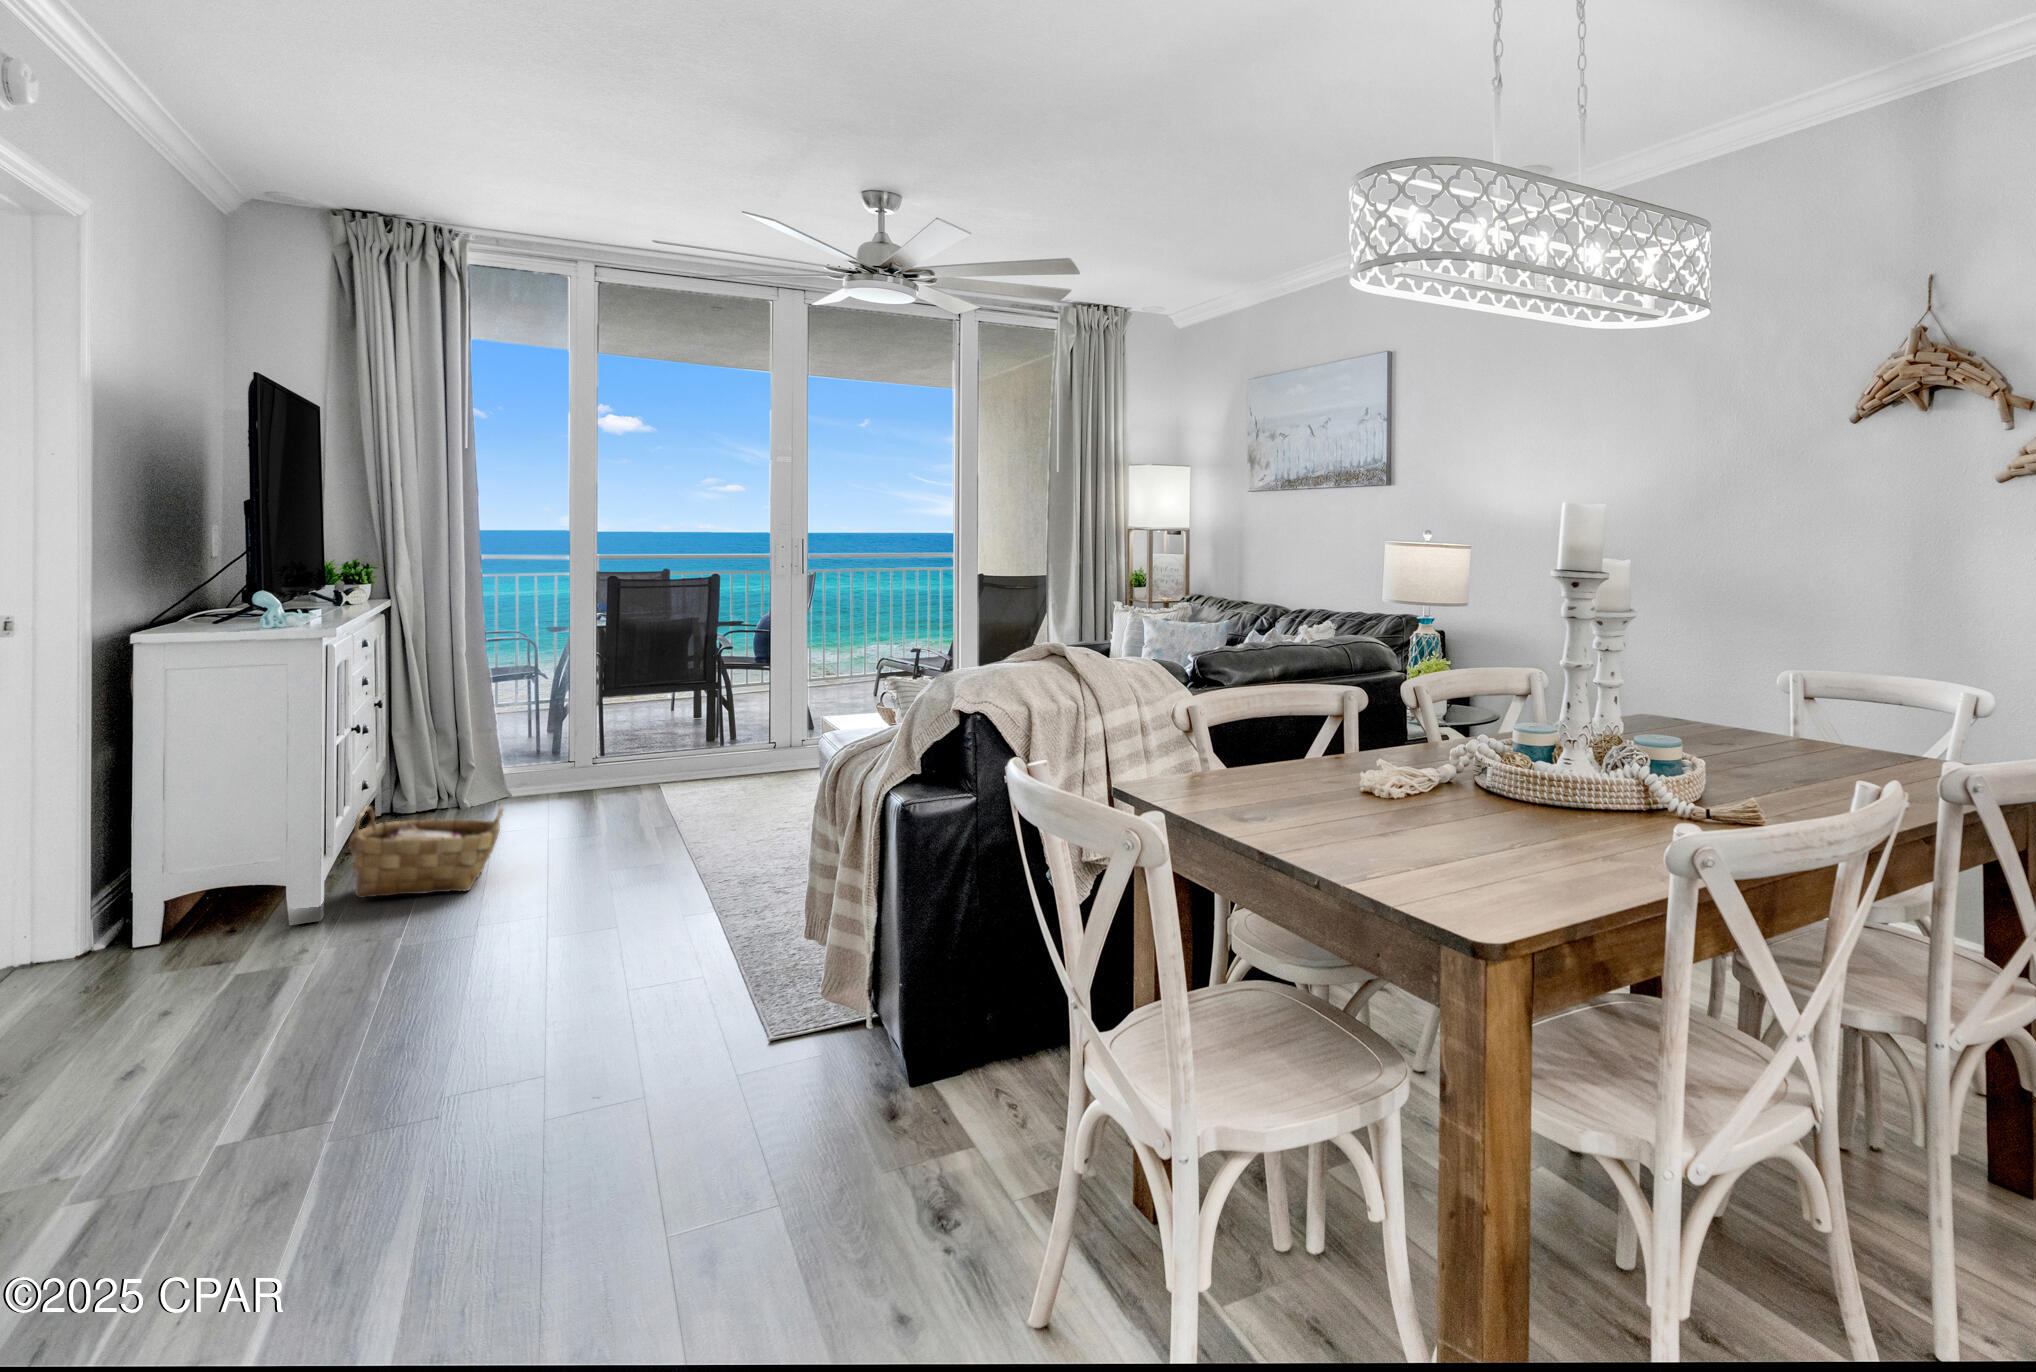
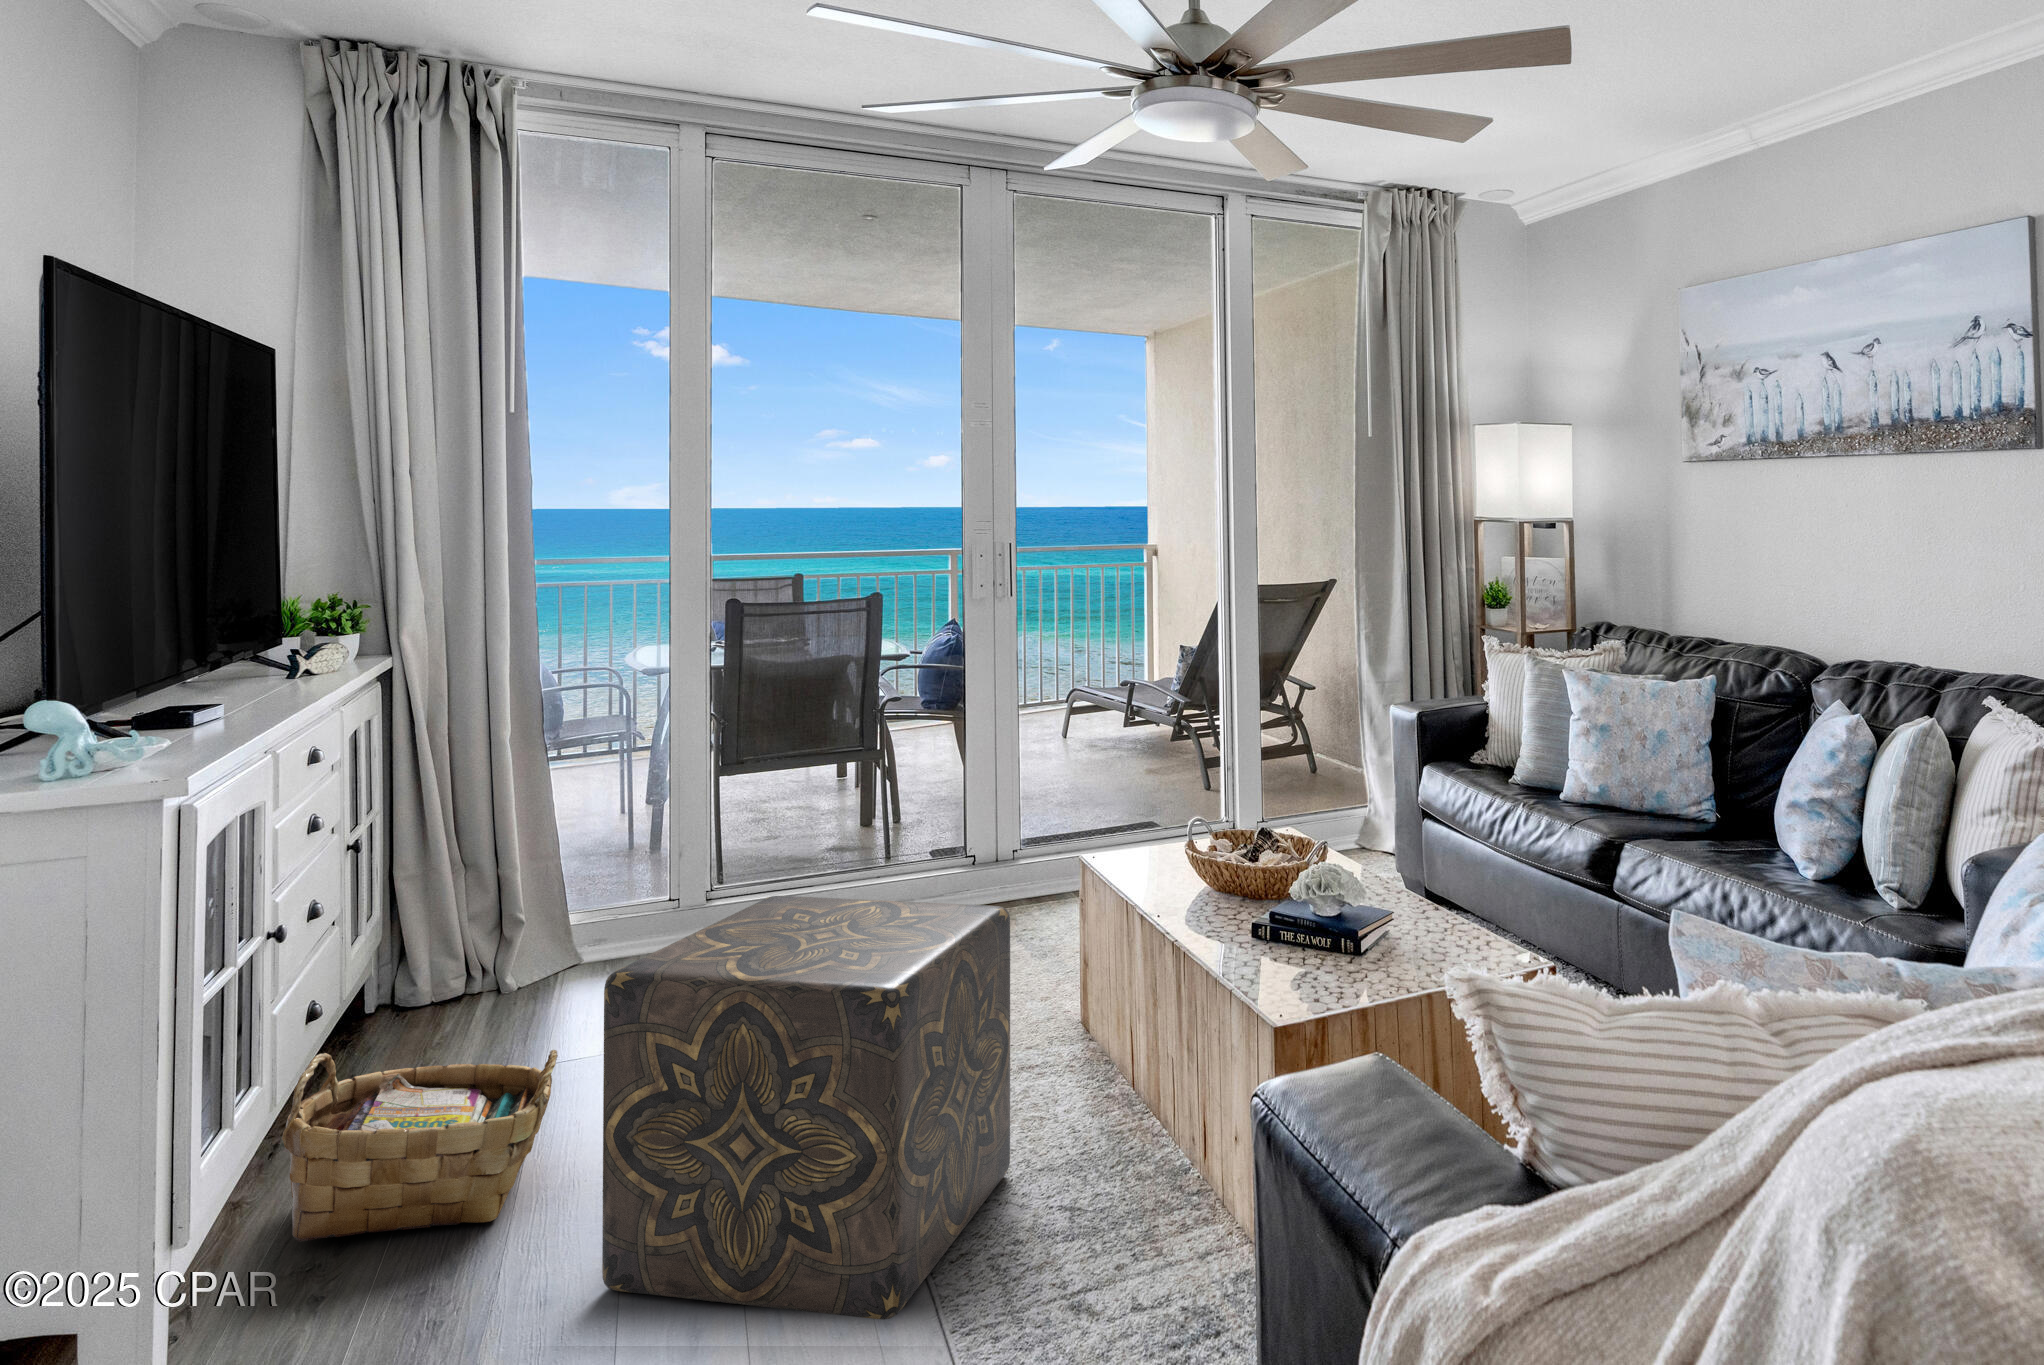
ottoman: none [530,725,763,914] -> present [602,896,1010,1320]

